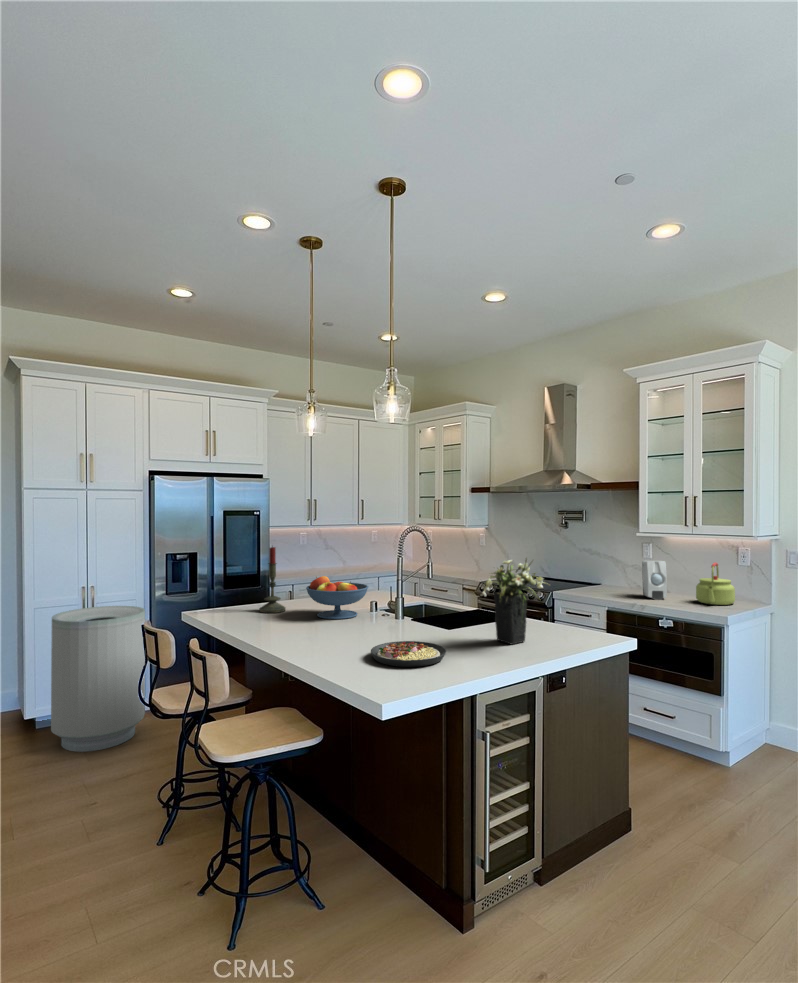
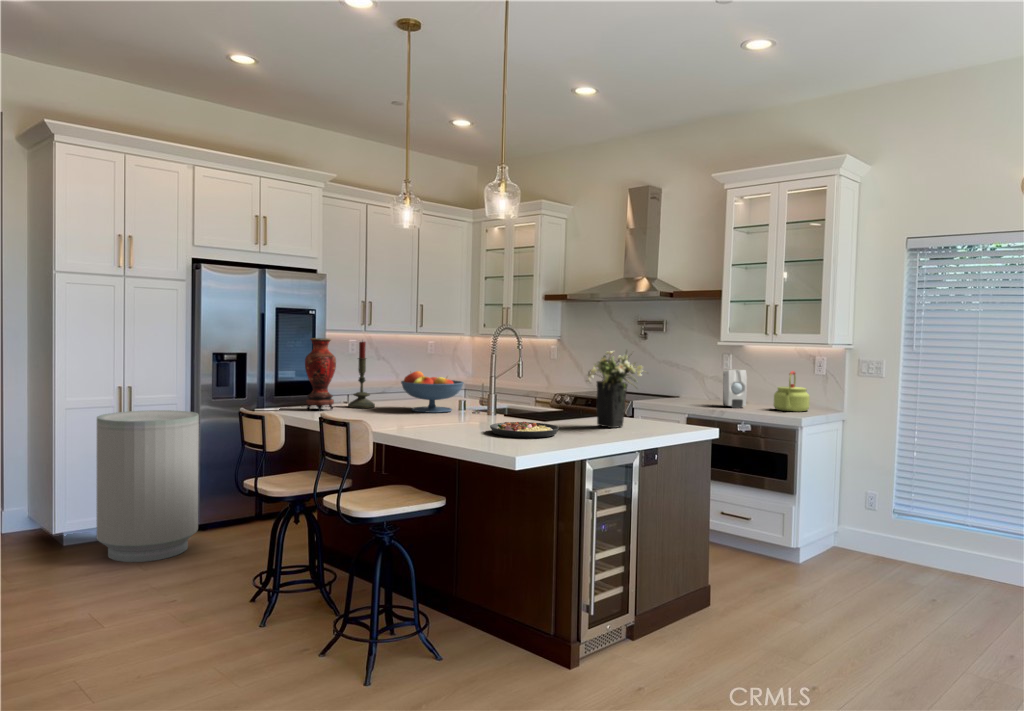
vase: none [212,546,243,619] -> present [305,338,336,411]

